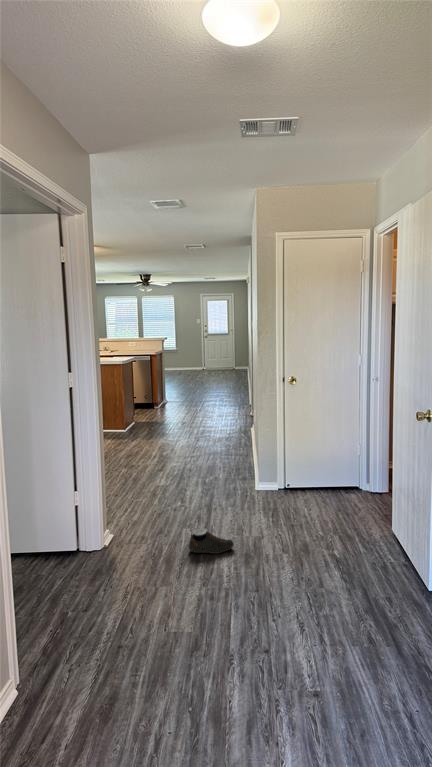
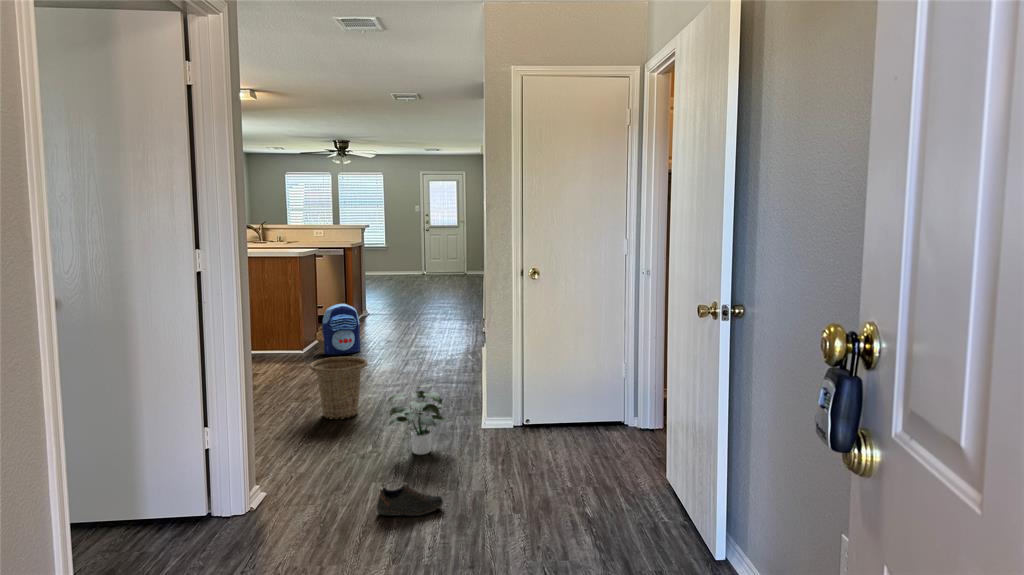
backpack: none [139,397,165,433] -> present [322,304,361,355]
basket: none [135,437,174,481] -> present [310,357,368,419]
potted plant: none [190,459,236,509] -> present [388,384,451,455]

